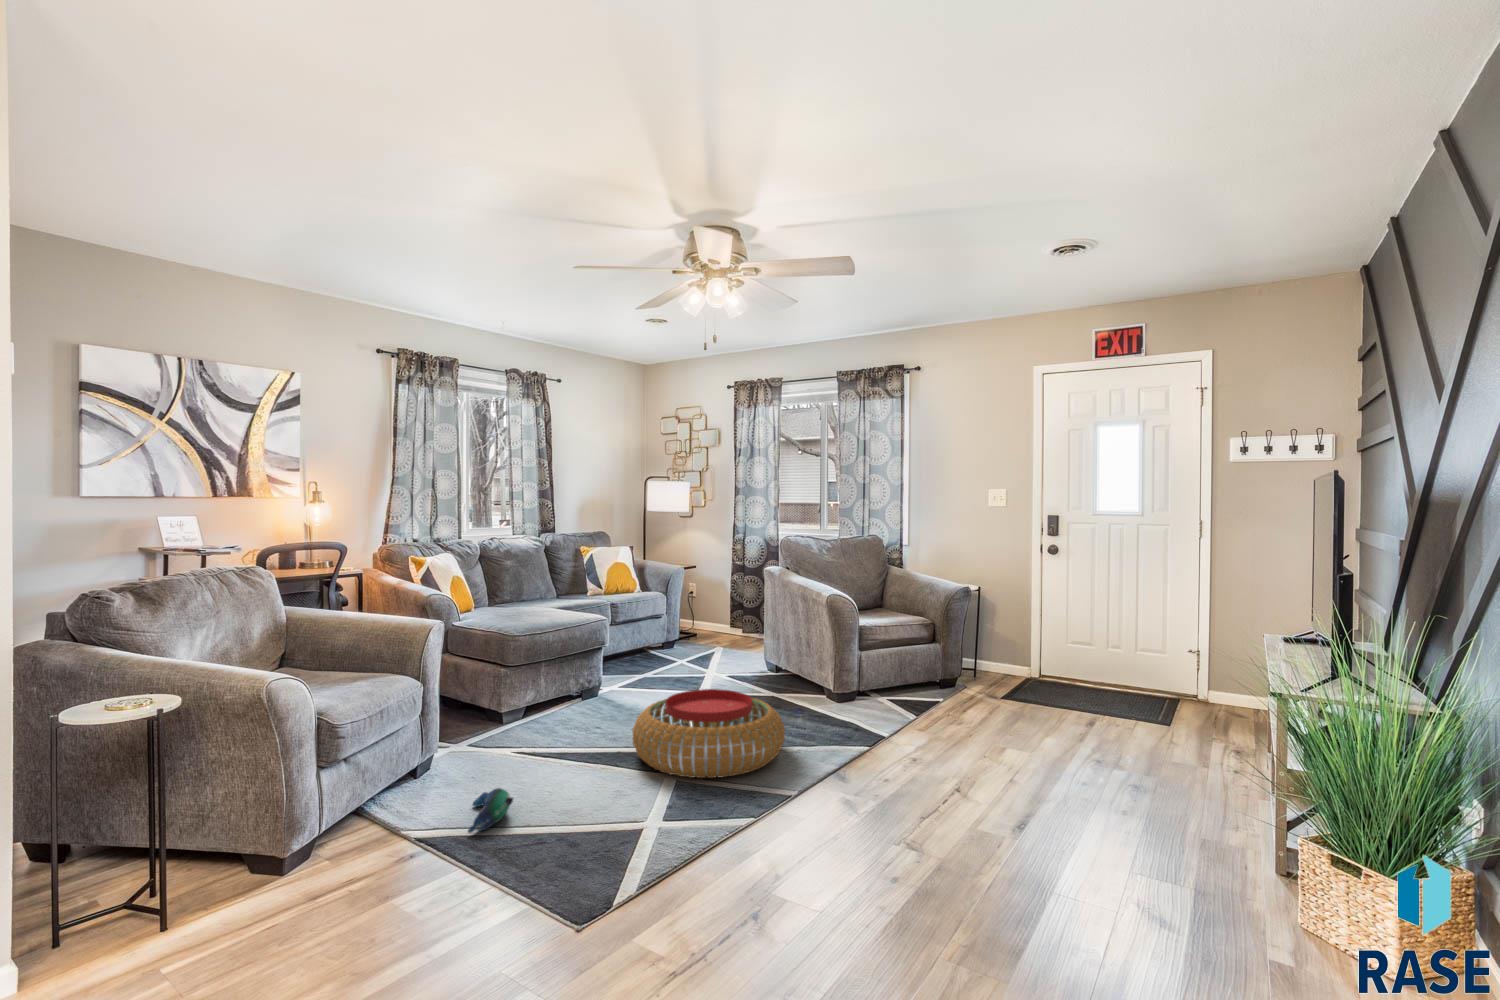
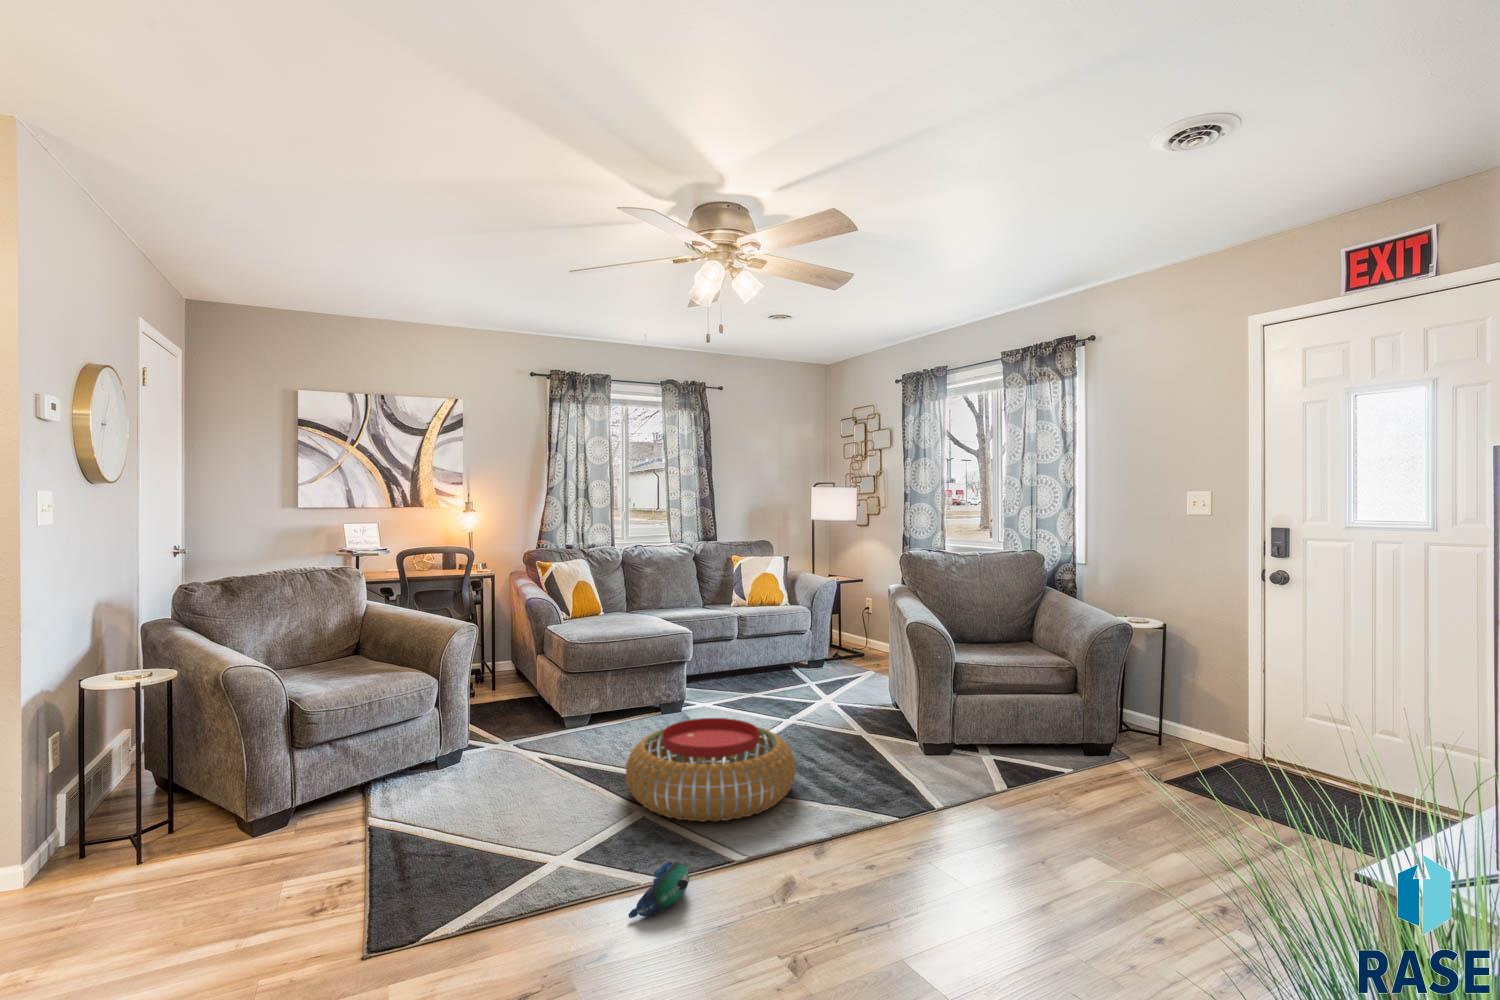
plush toy: present [468,788,513,833] -> present [629,862,689,918]

